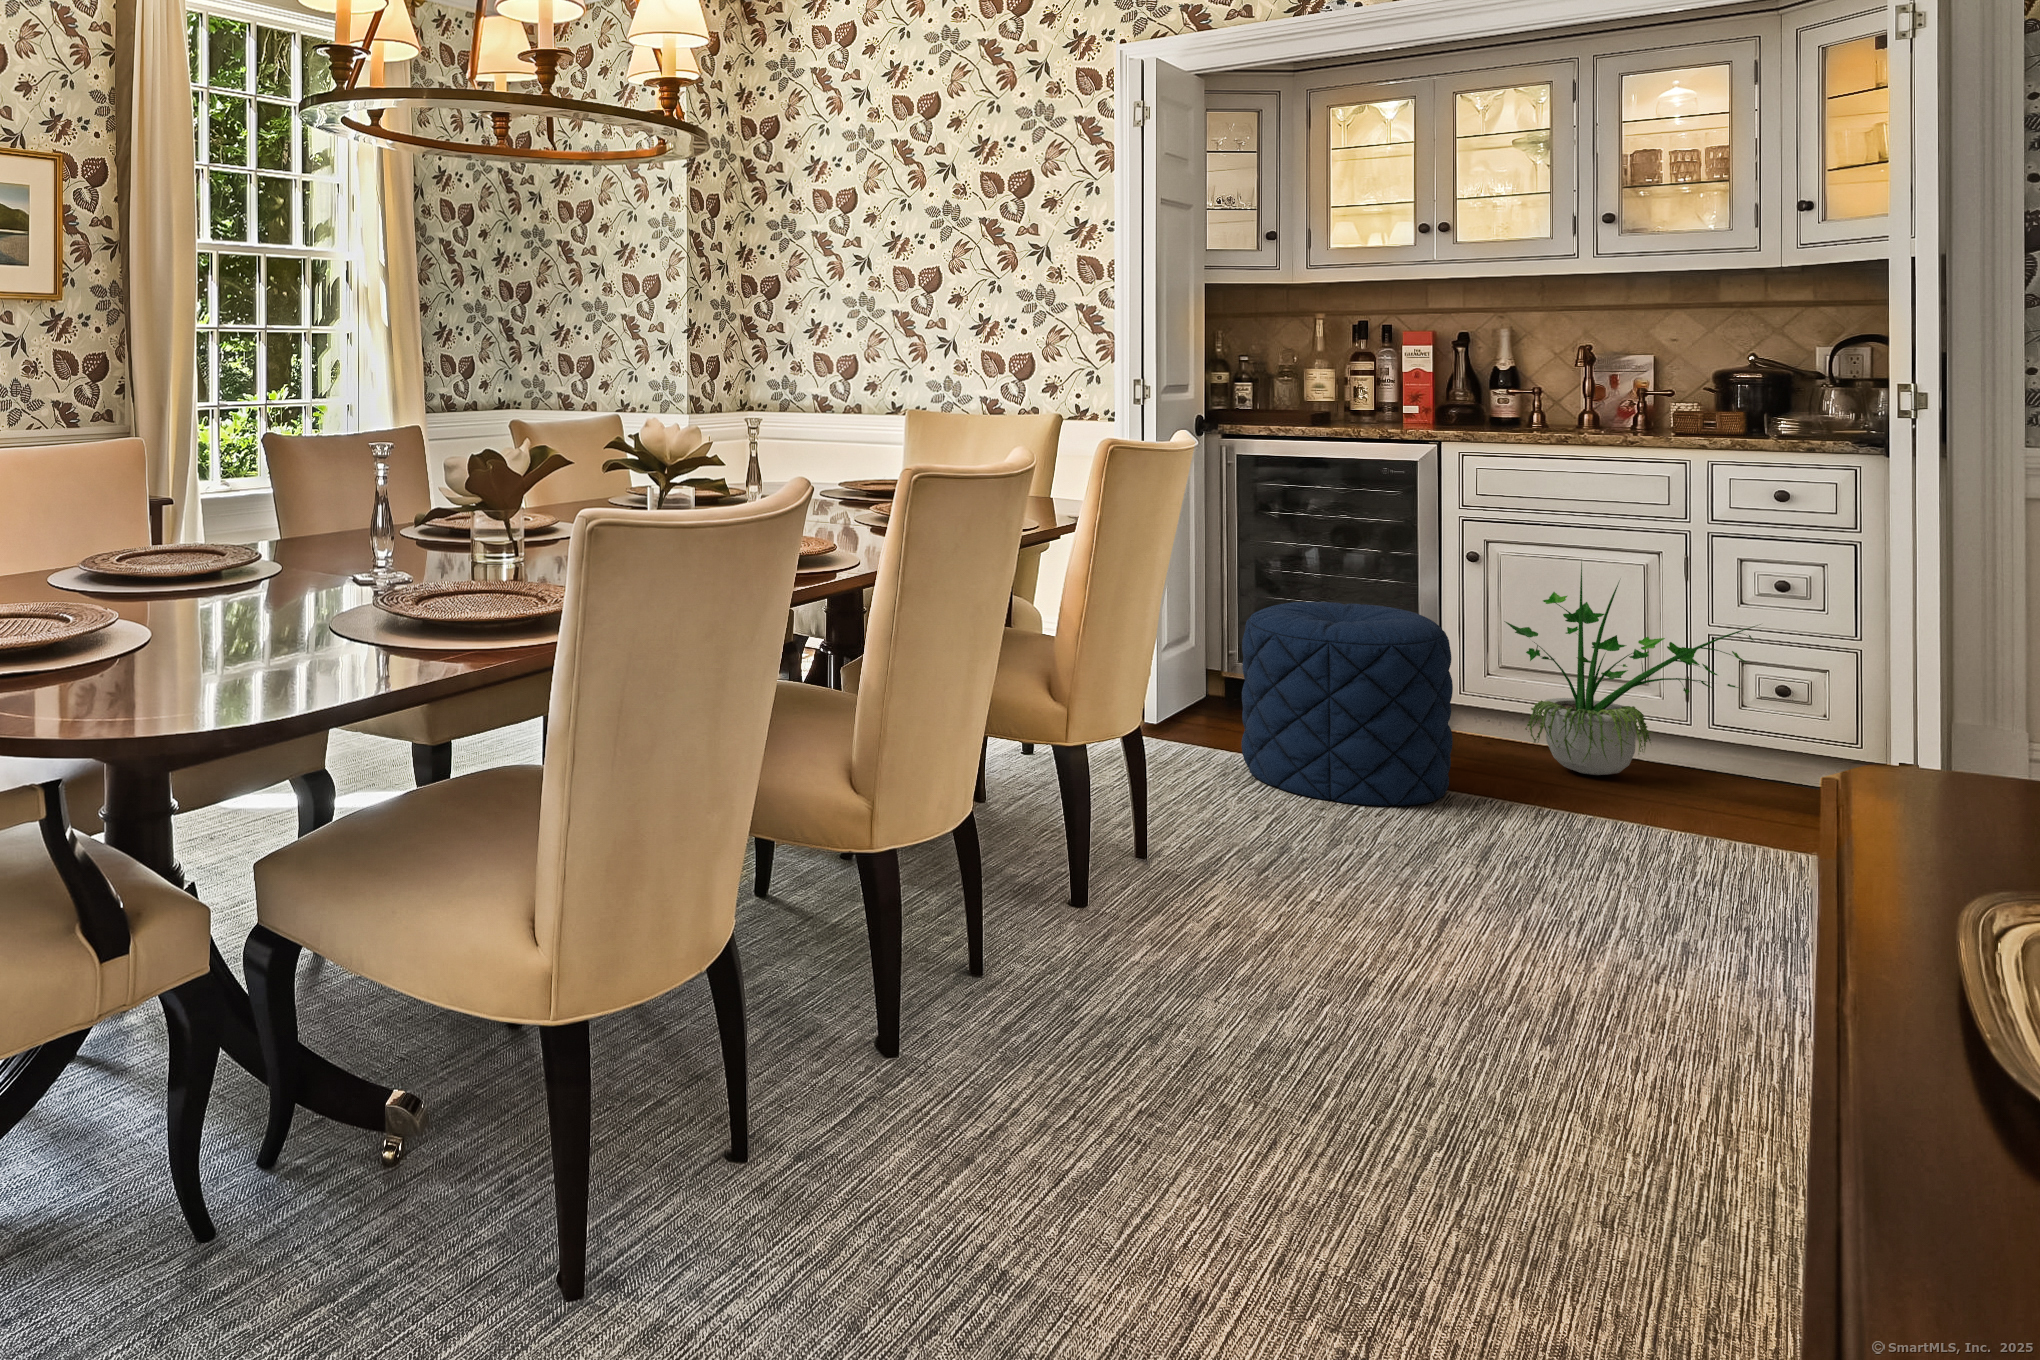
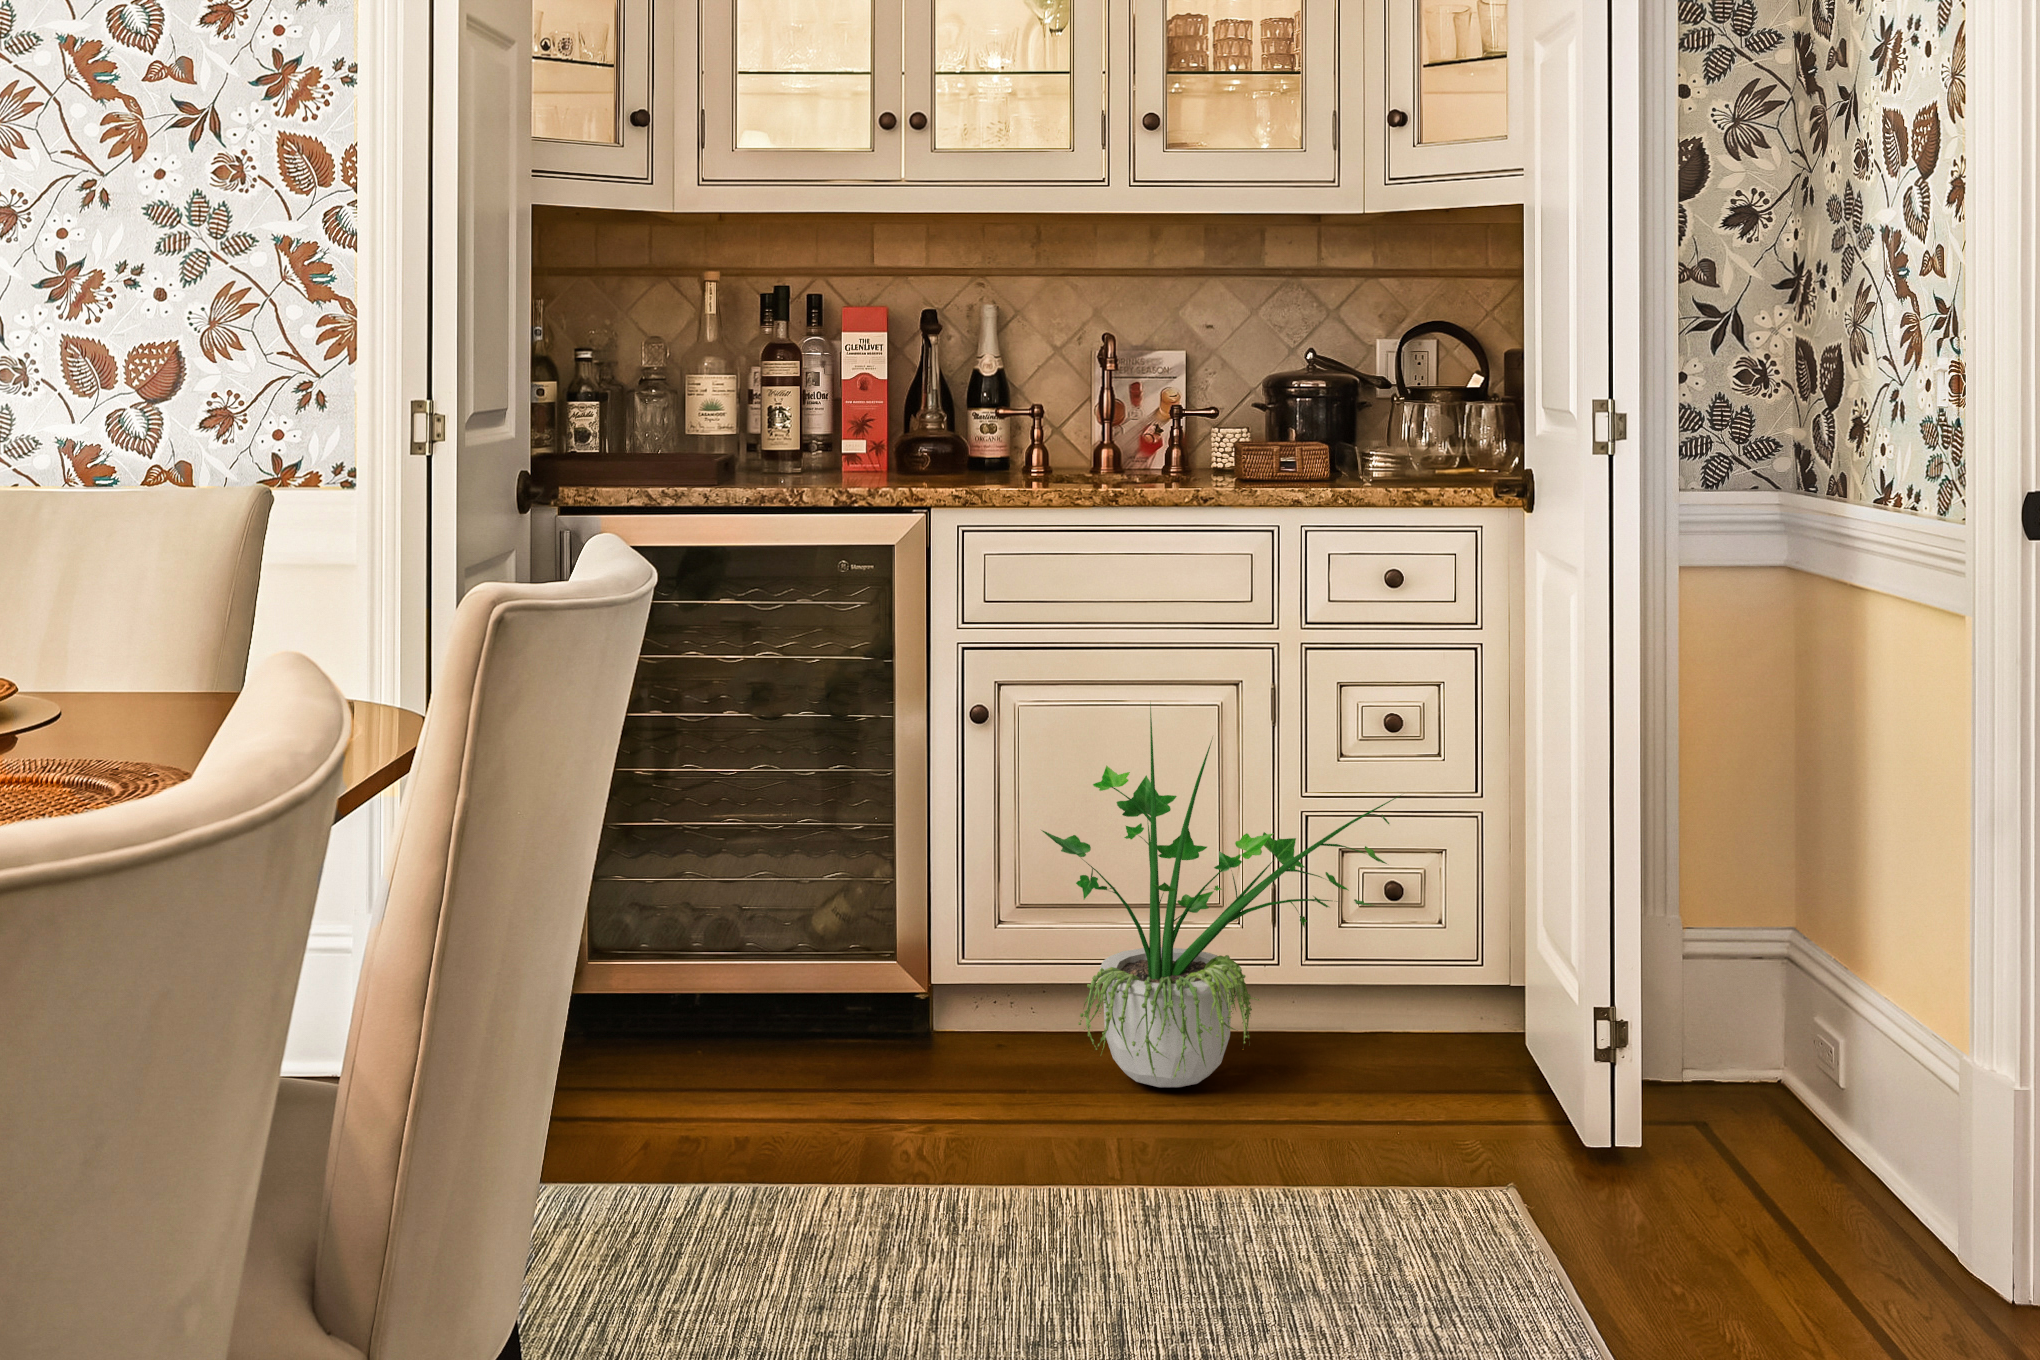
pouf: present [1242,602,1453,806] -> none [636,844,1011,1294]

